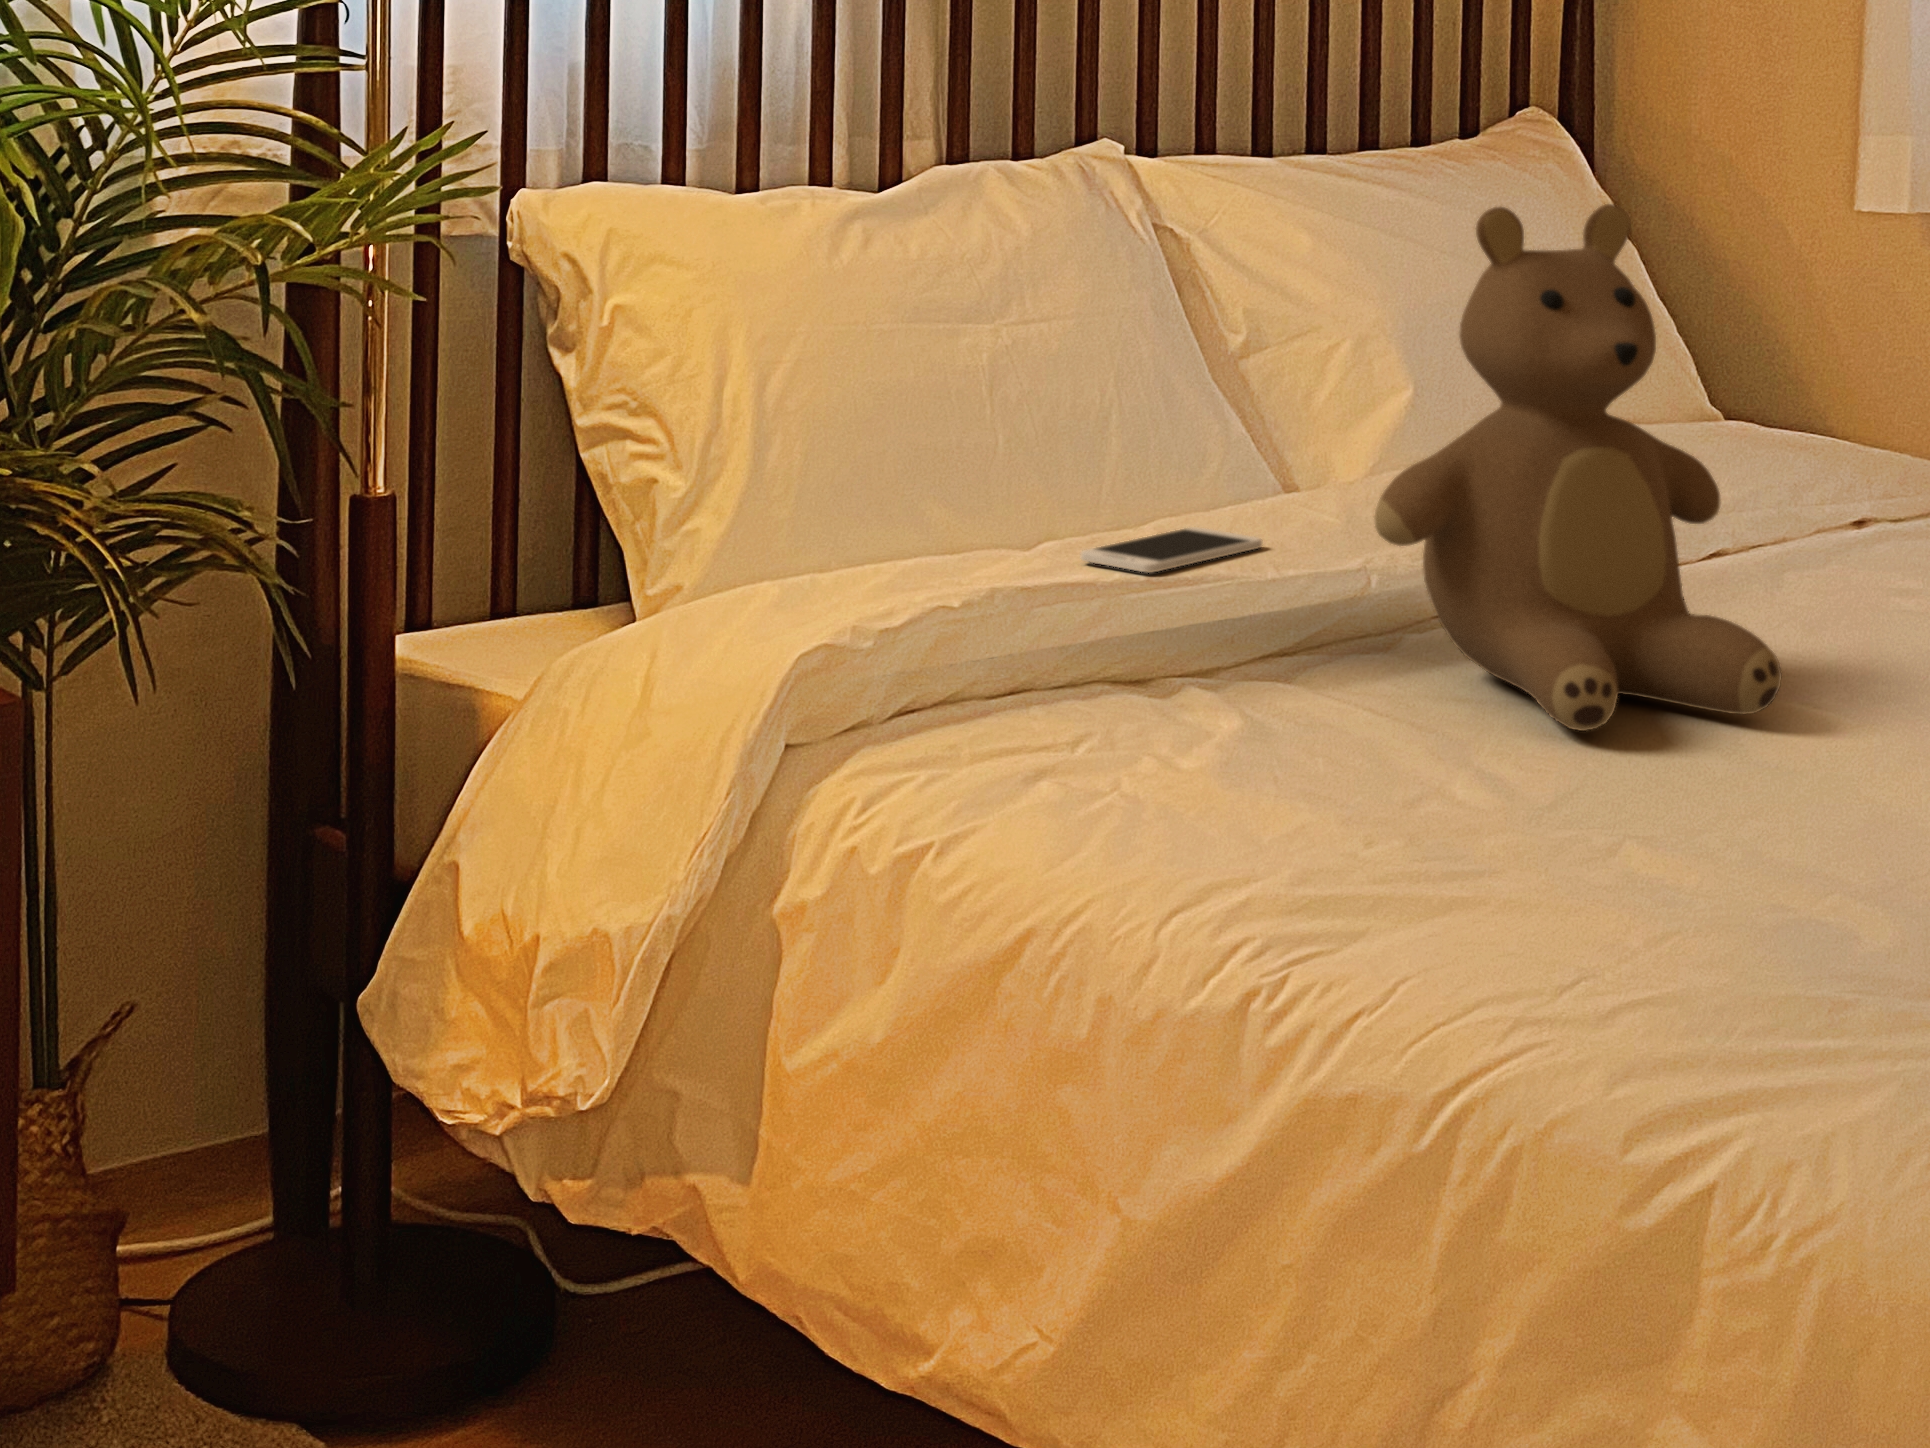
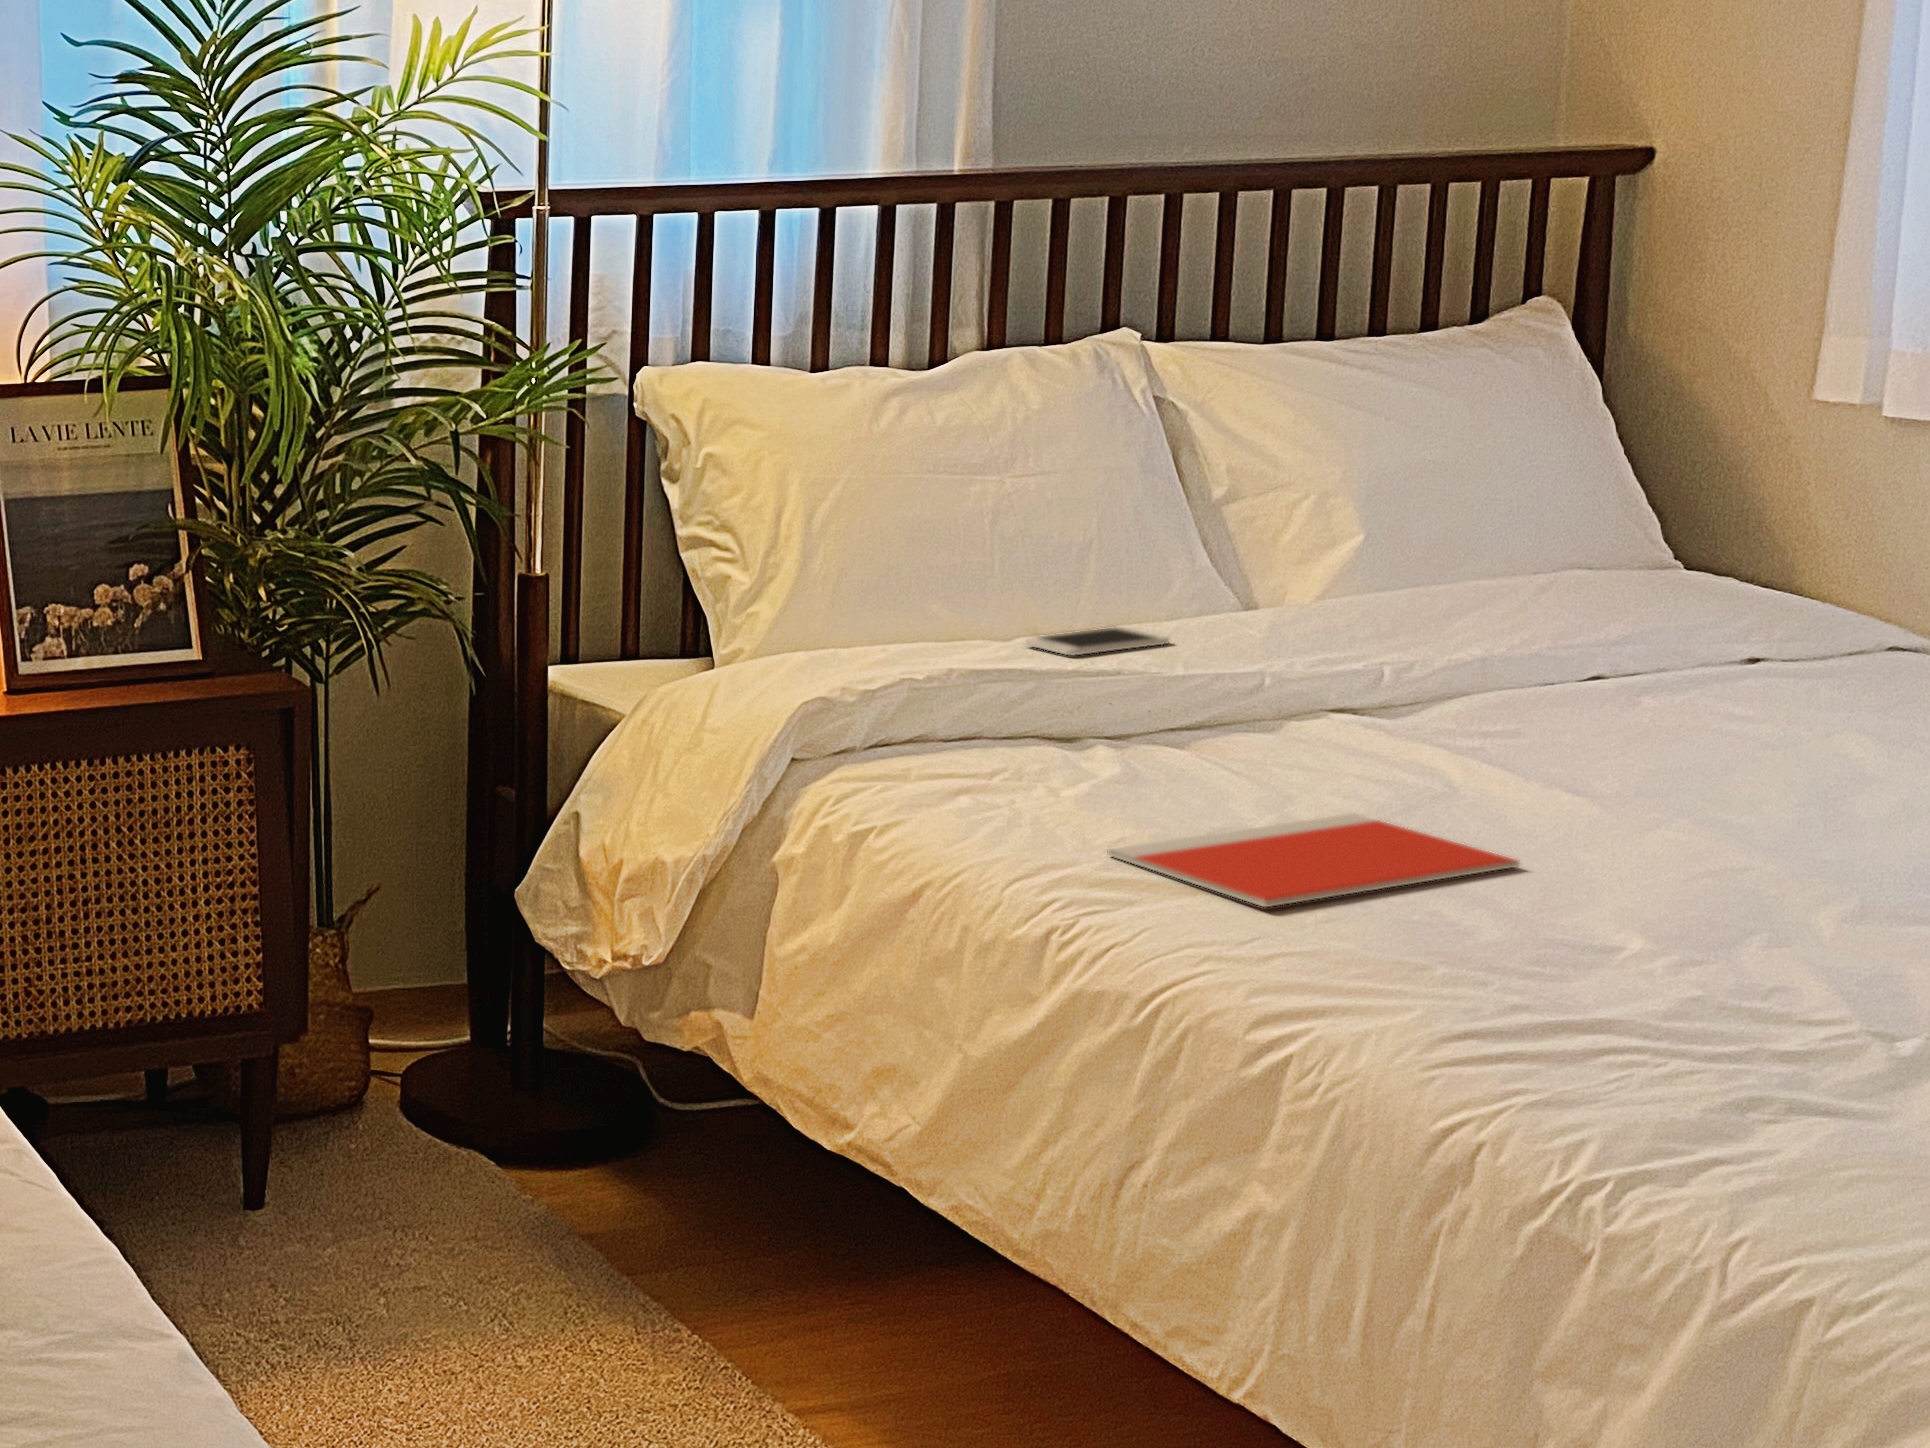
teddy bear: present [1375,204,1782,731] -> none [1221,409,1520,778]
notebook: none [1339,789,1891,977] -> present [1107,813,1519,907]

